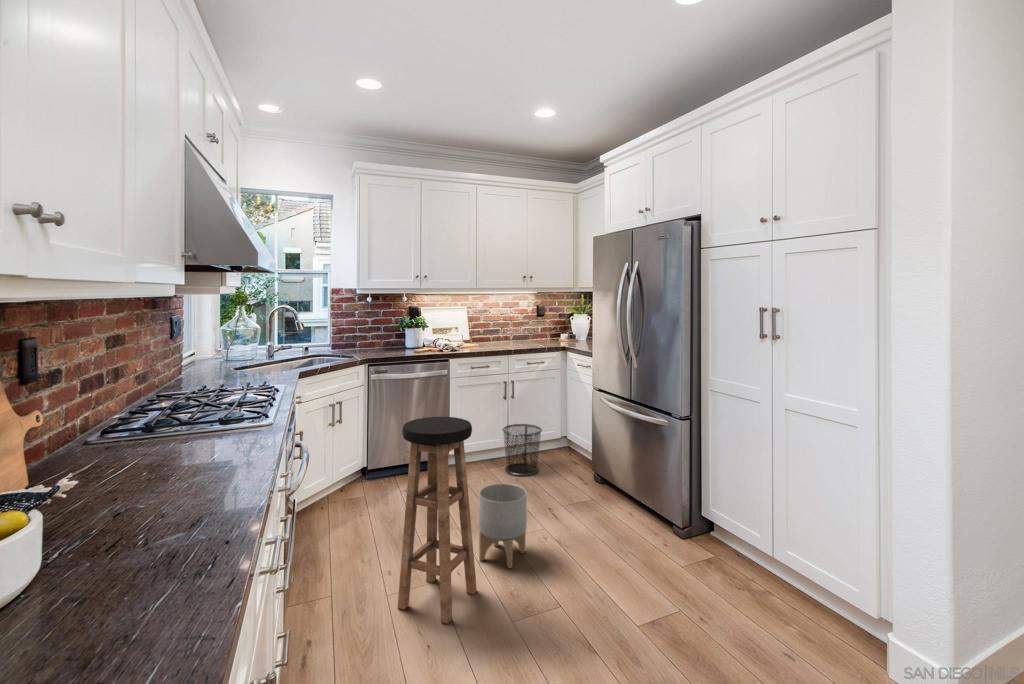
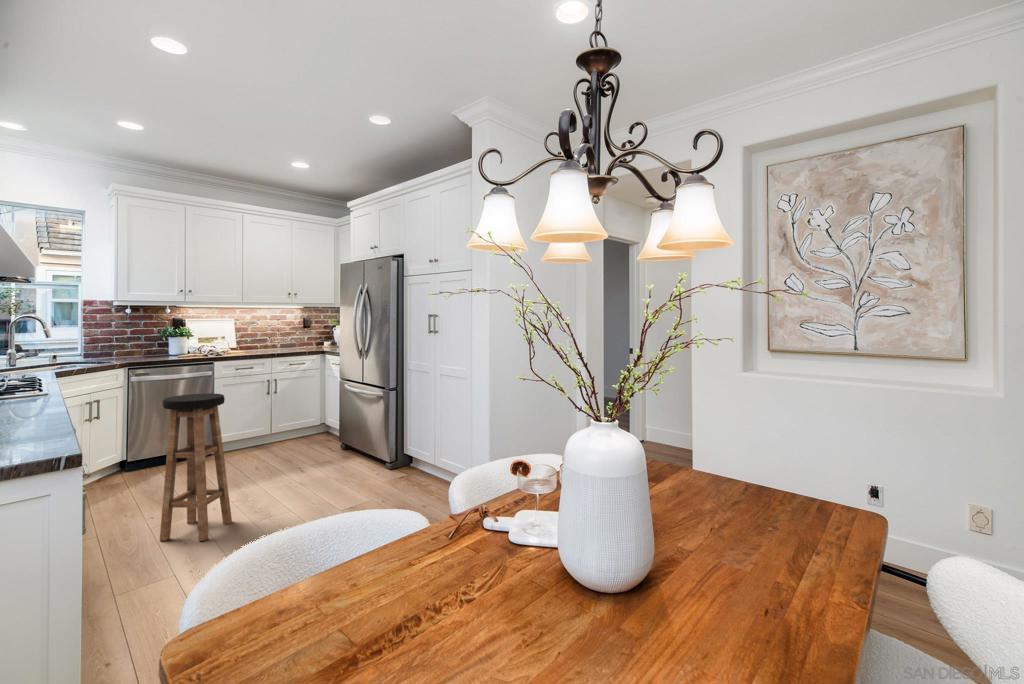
waste bin: present [503,424,542,476] -> none [267,413,303,454]
planter: present [479,483,527,568] -> none [236,447,277,506]

